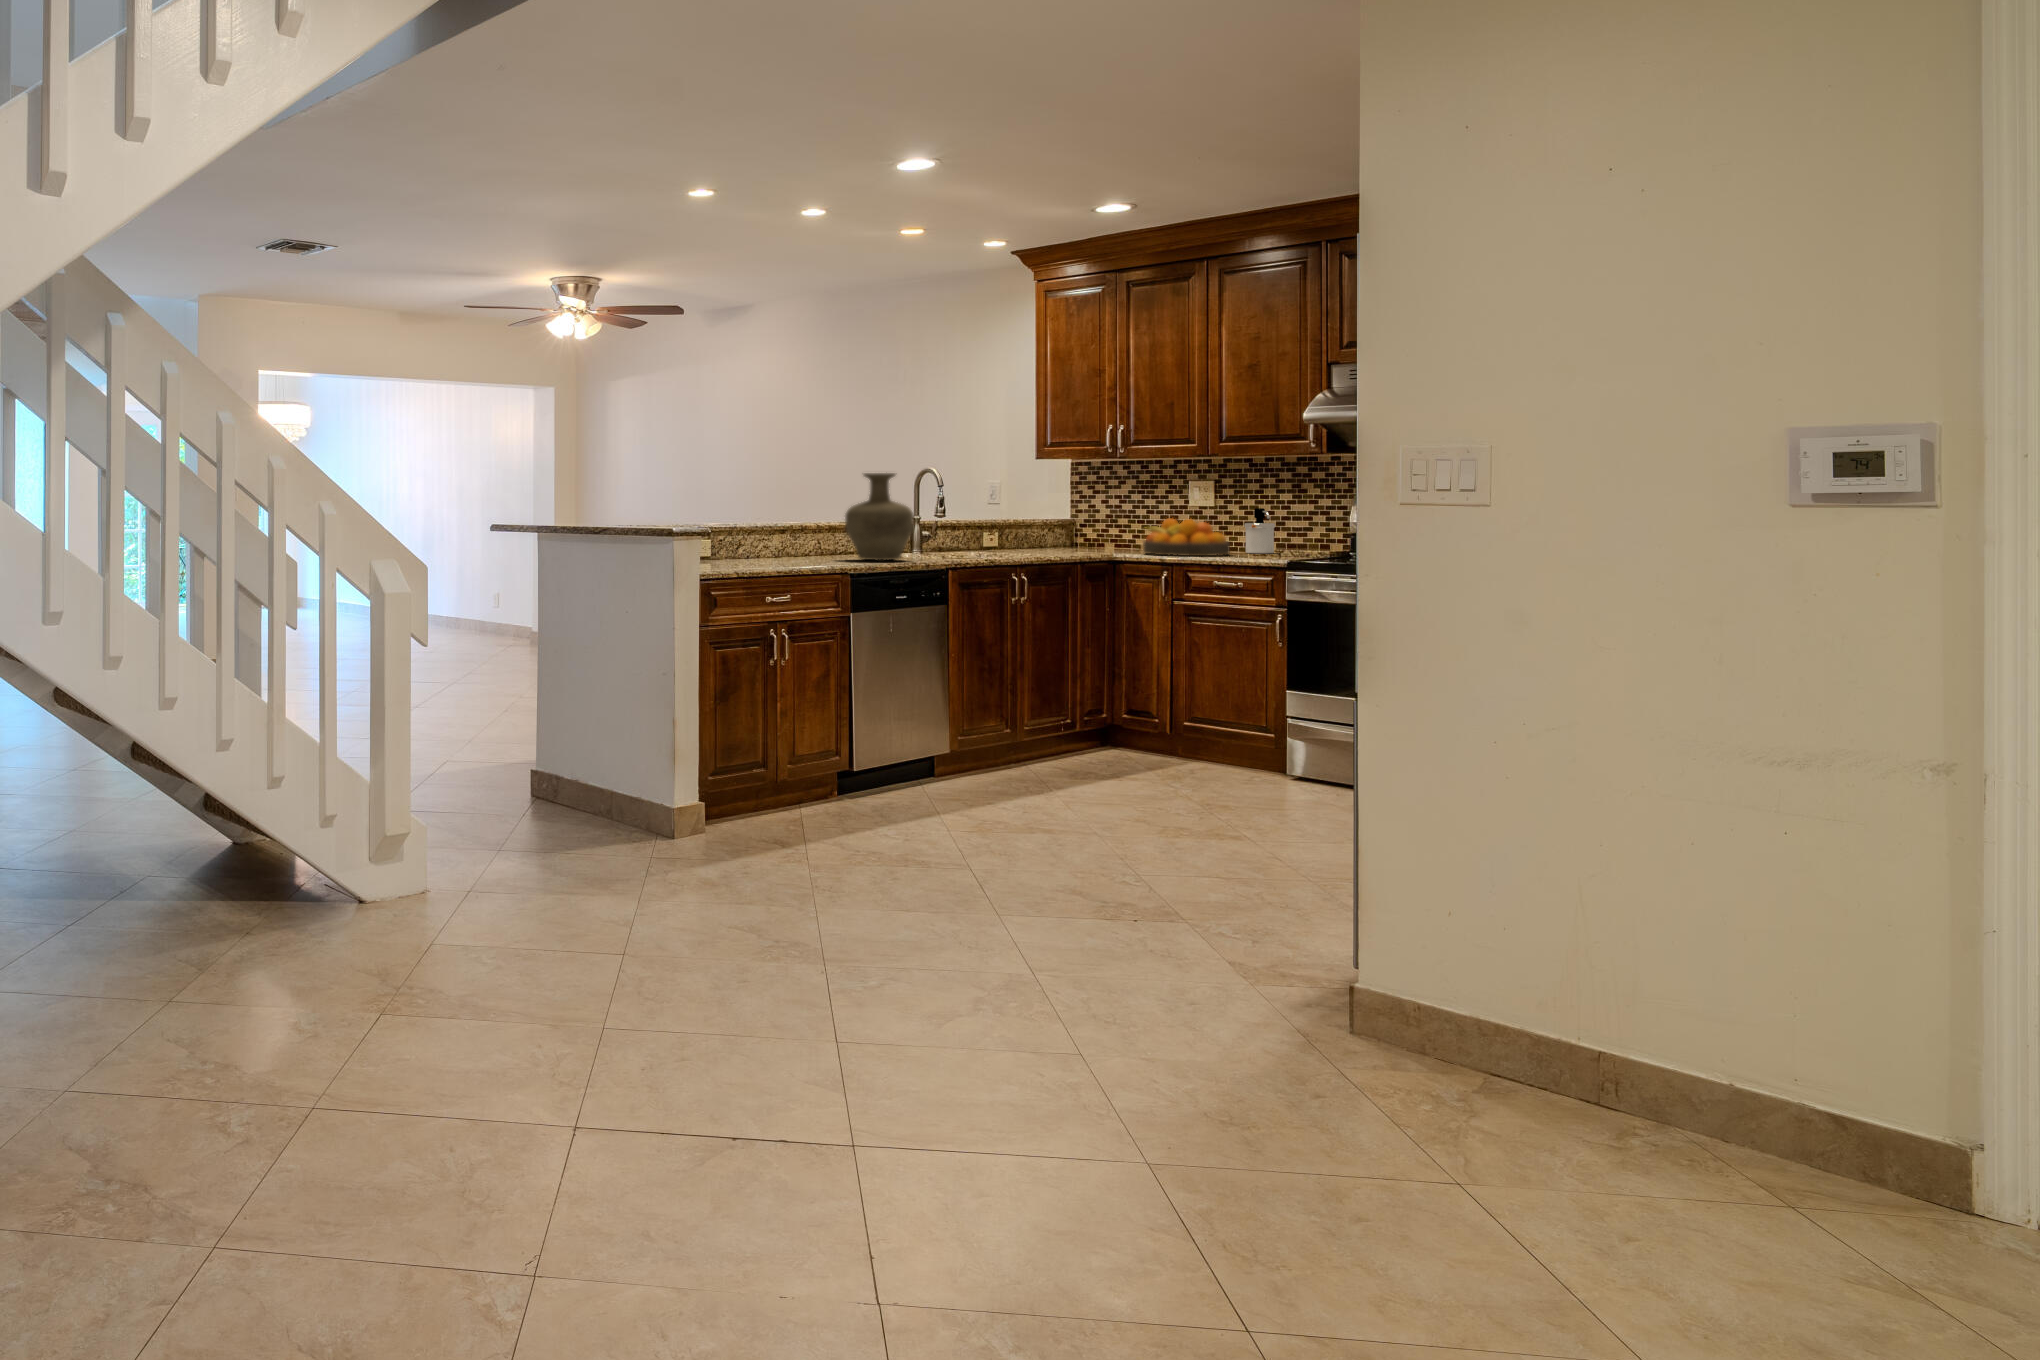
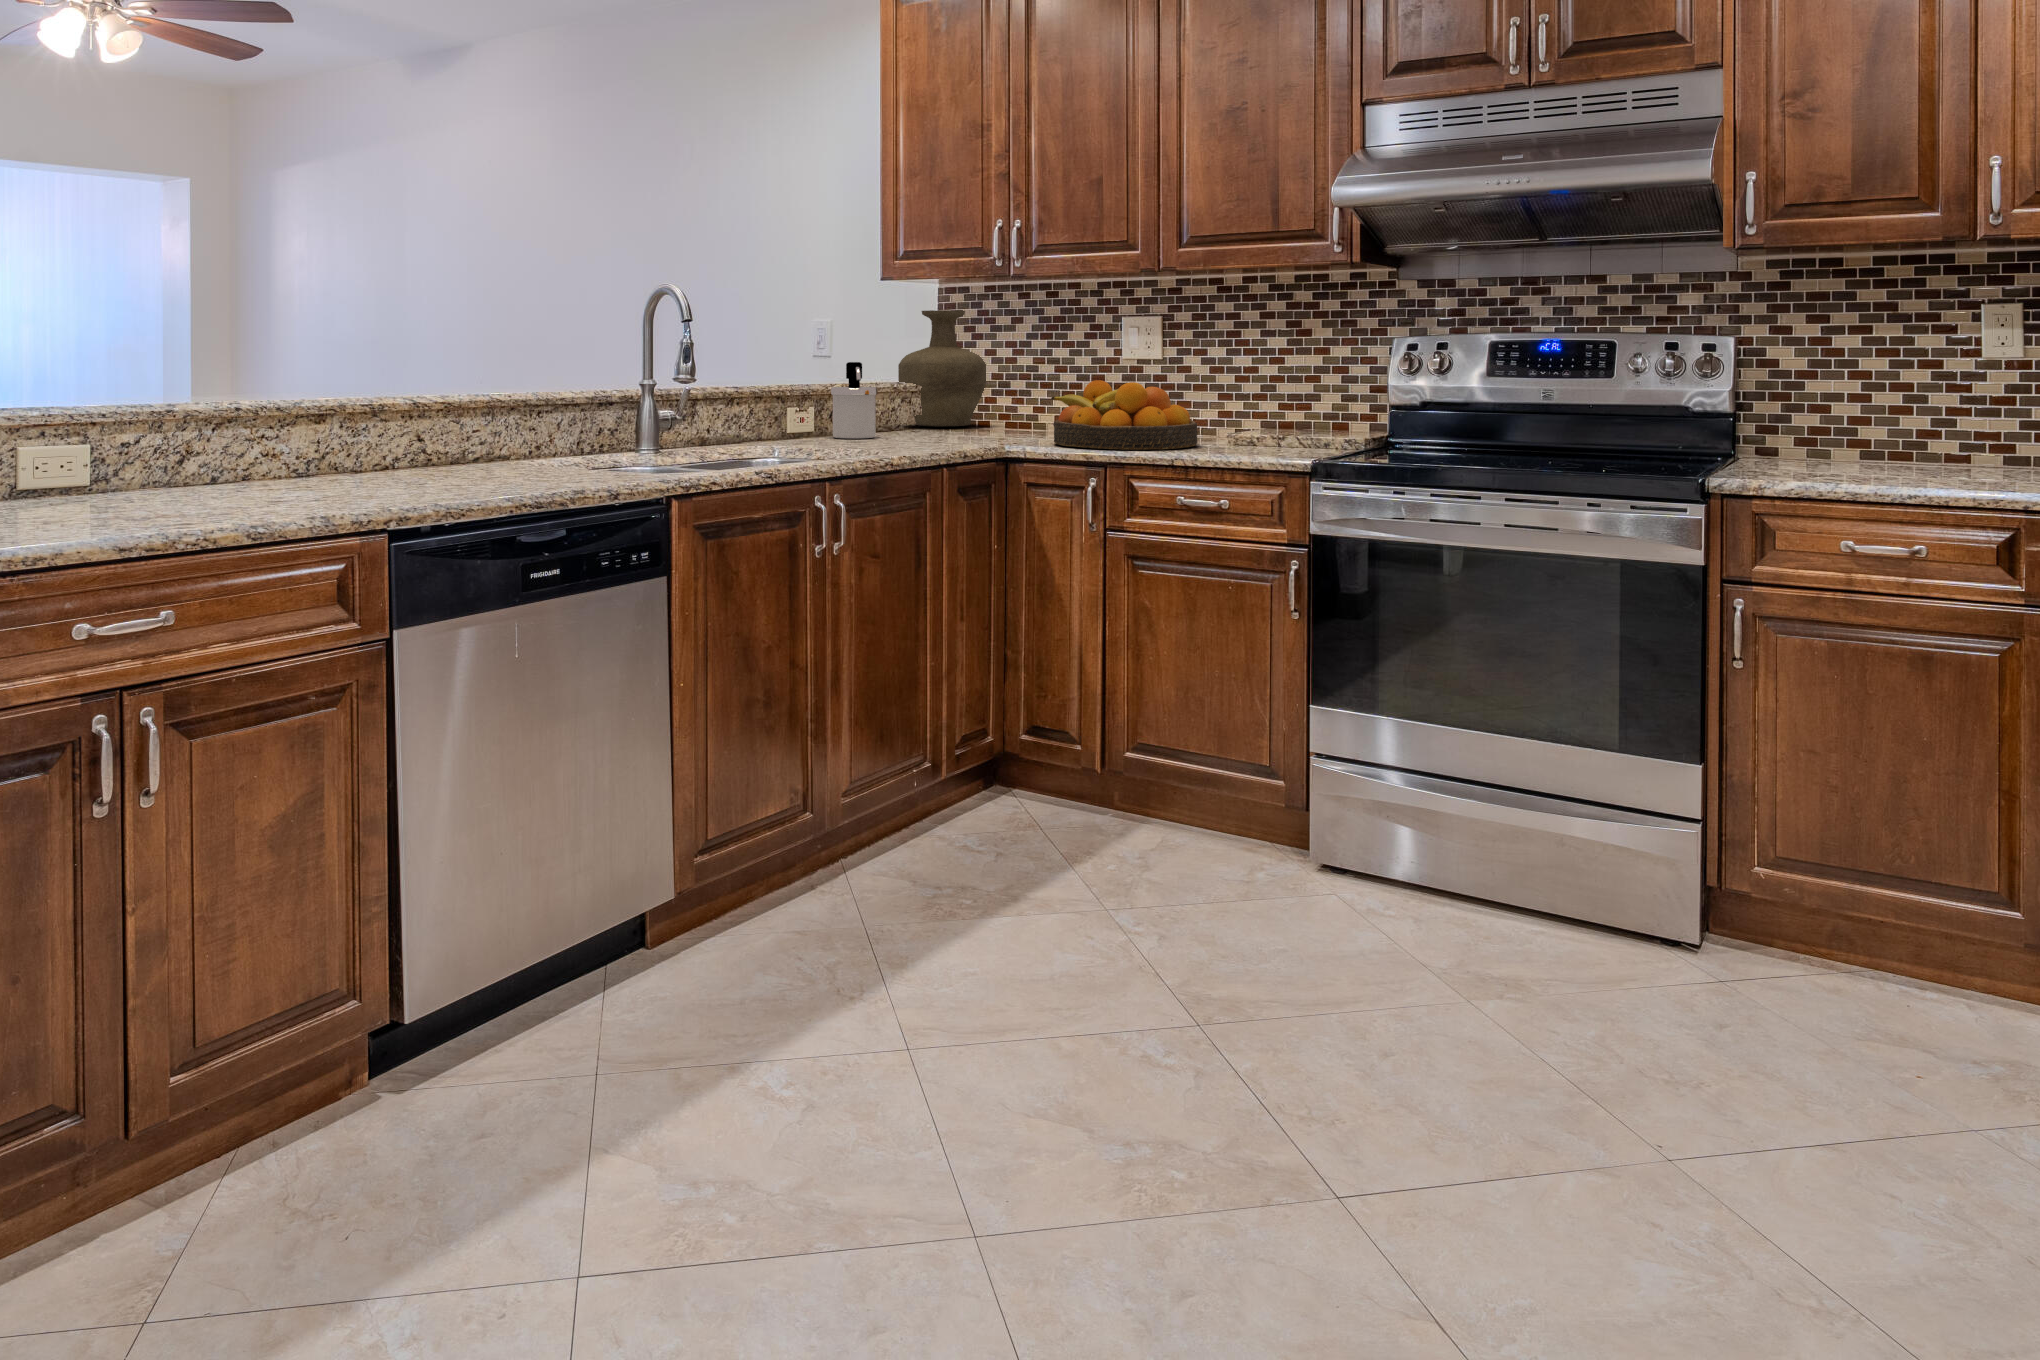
vase: present [845,473,914,561] -> present [898,310,986,427]
soap dispenser: present [1245,508,1275,553] -> present [831,362,877,439]

